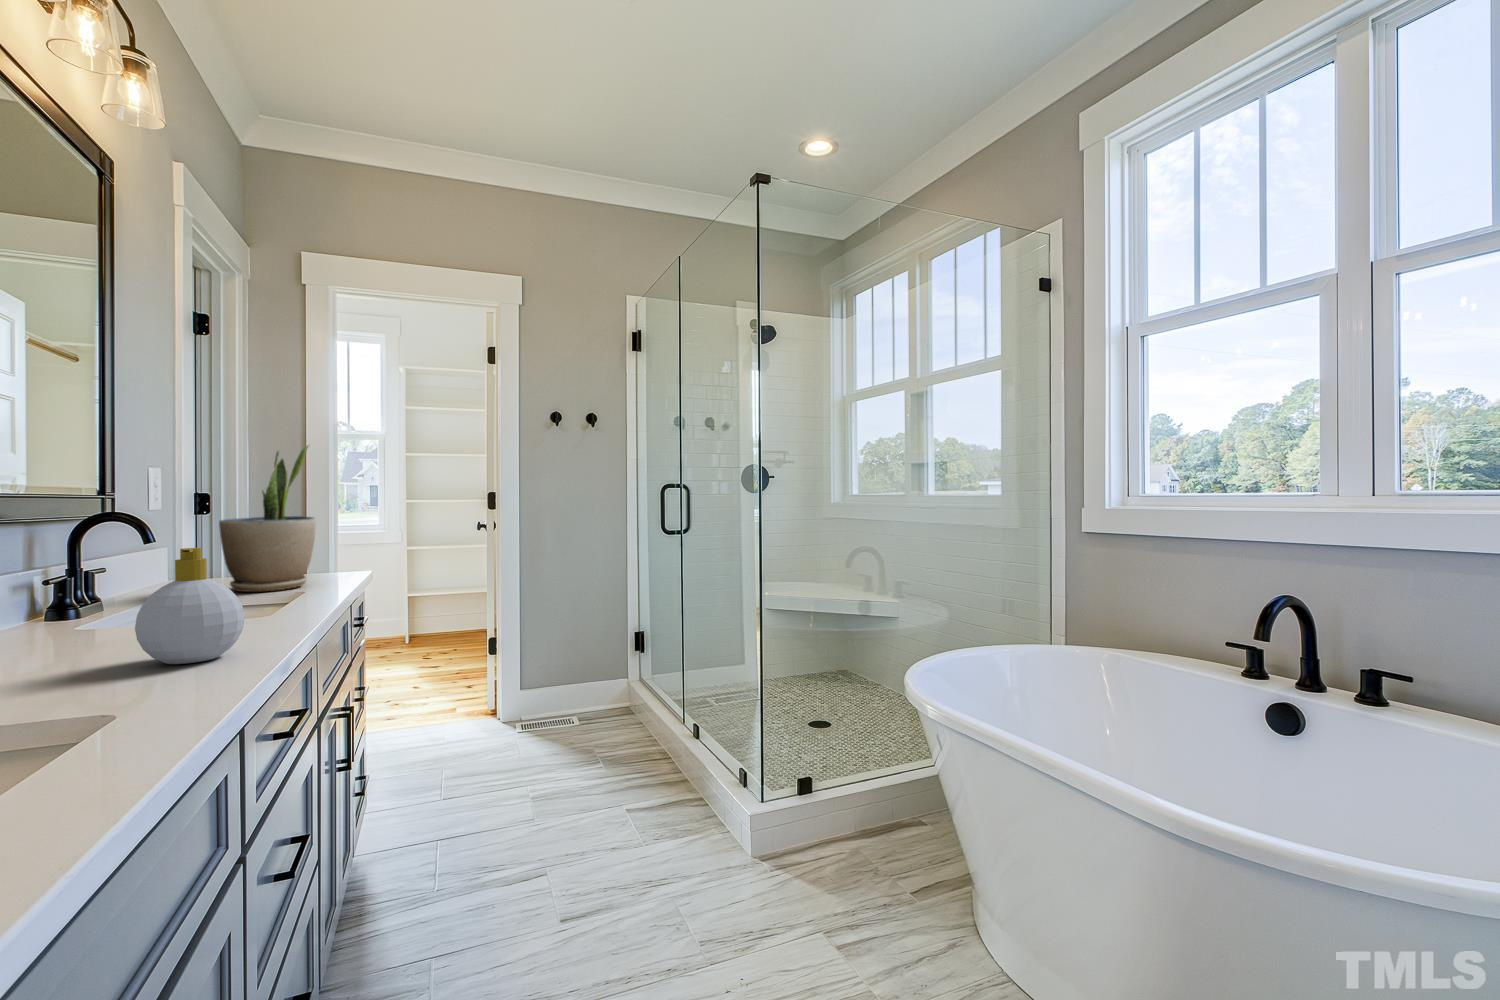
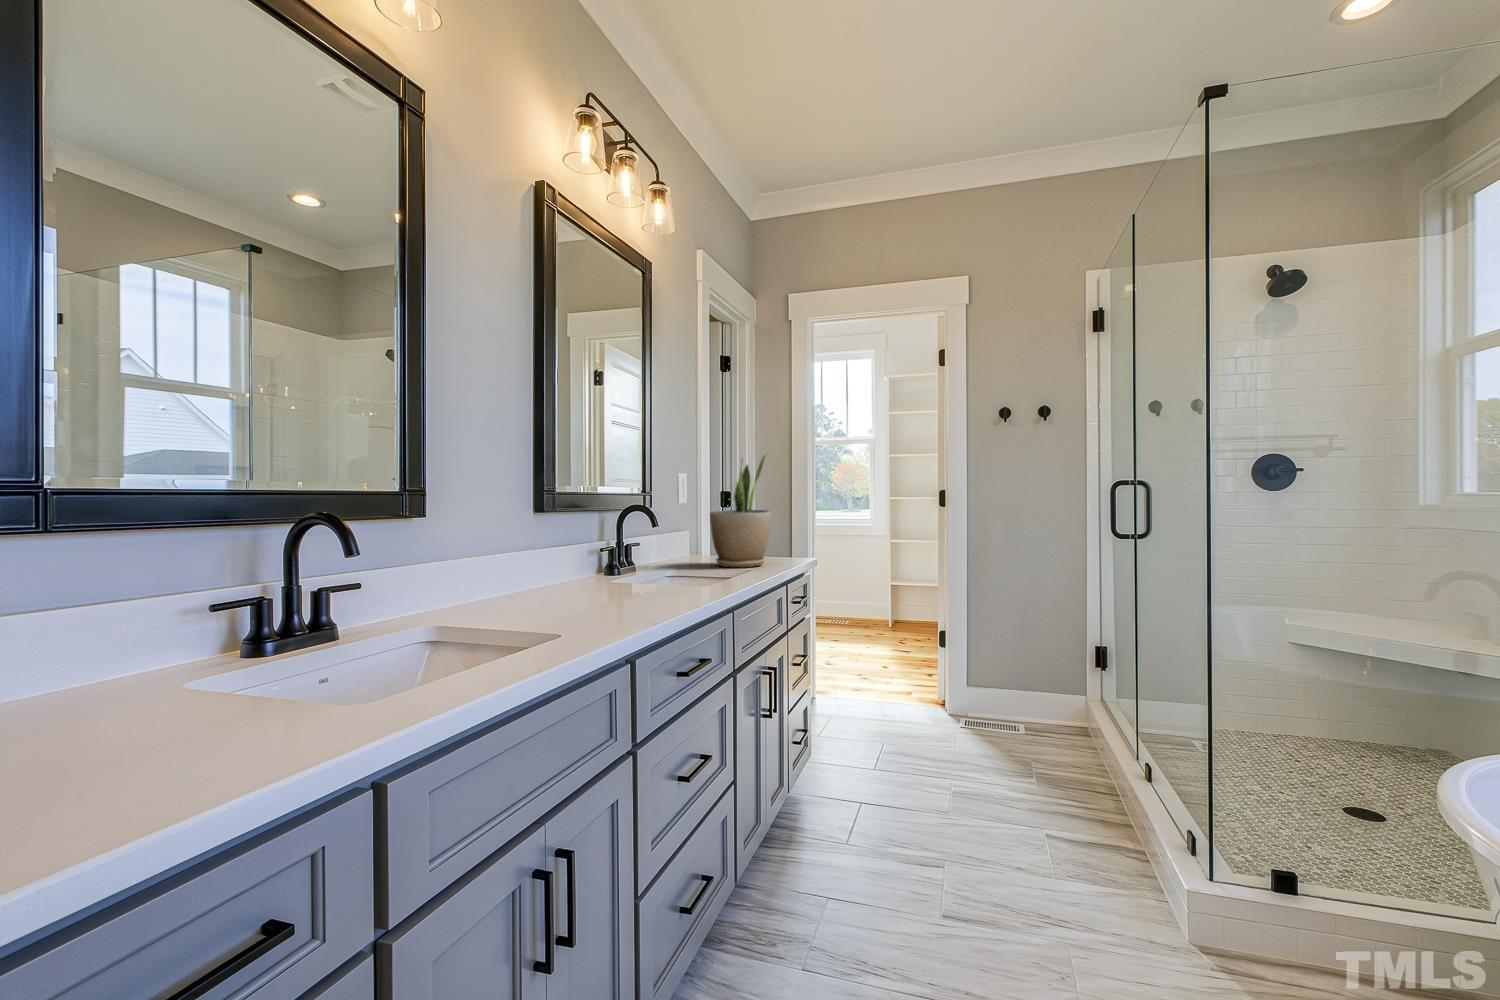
soap bottle: present [135,548,245,664] -> none [602,528,665,612]

